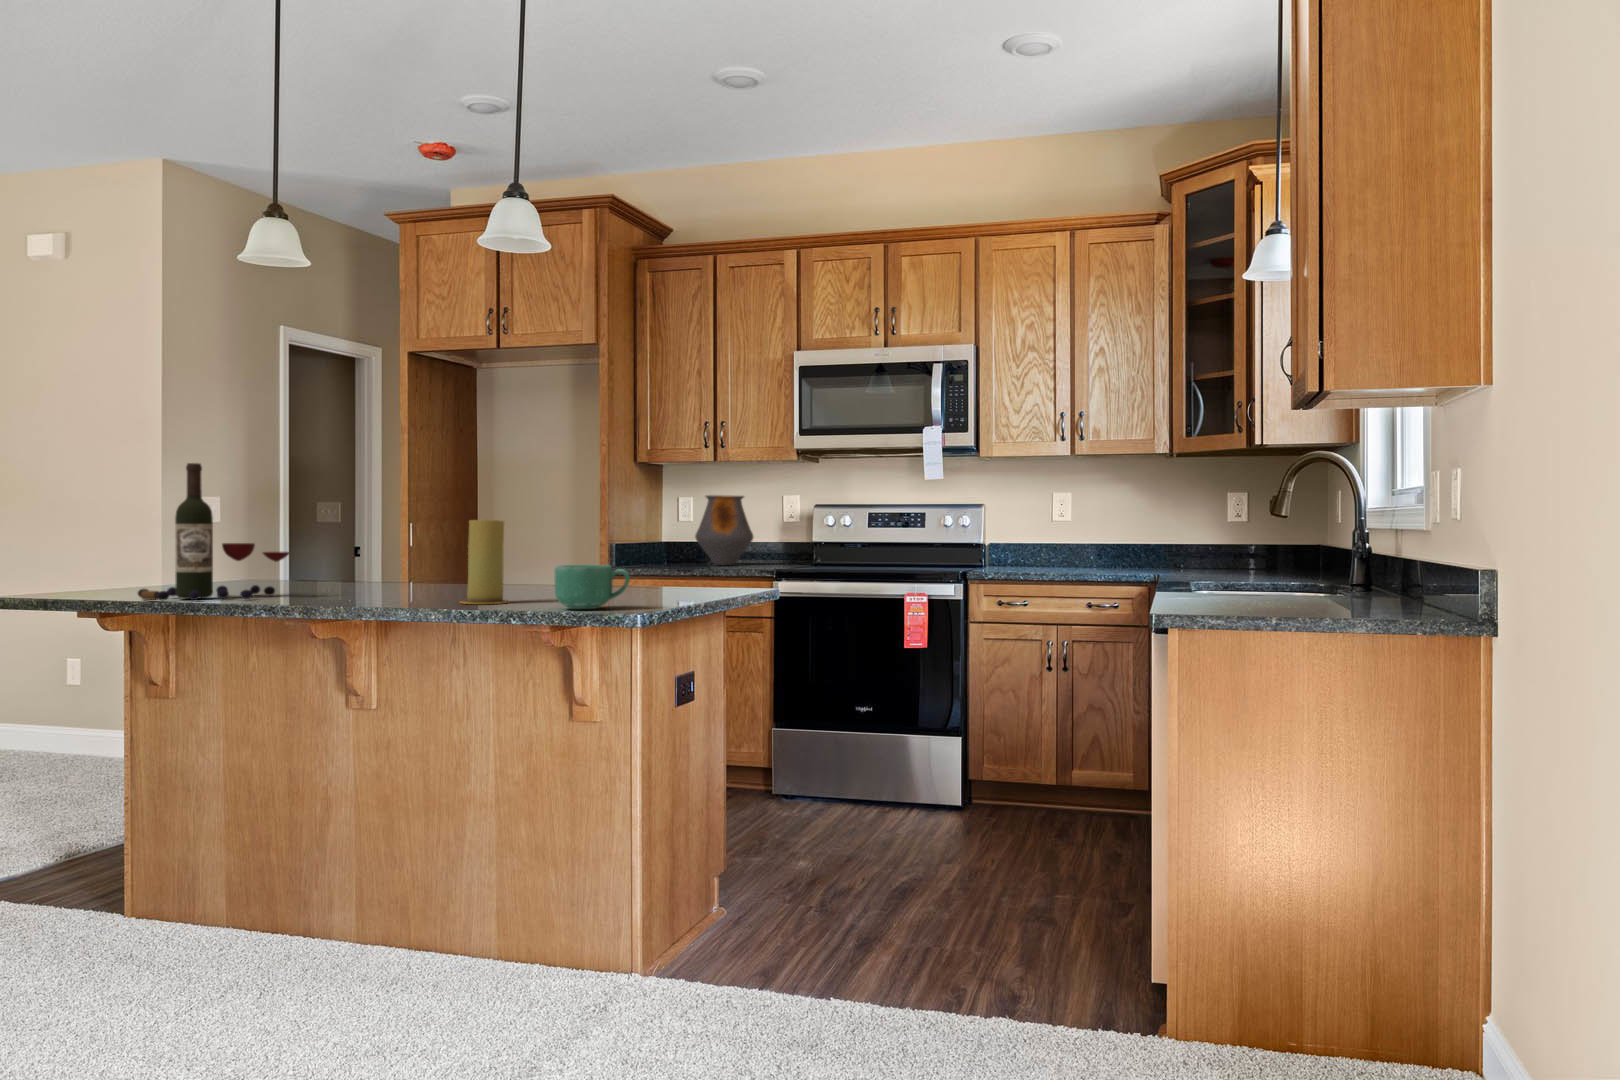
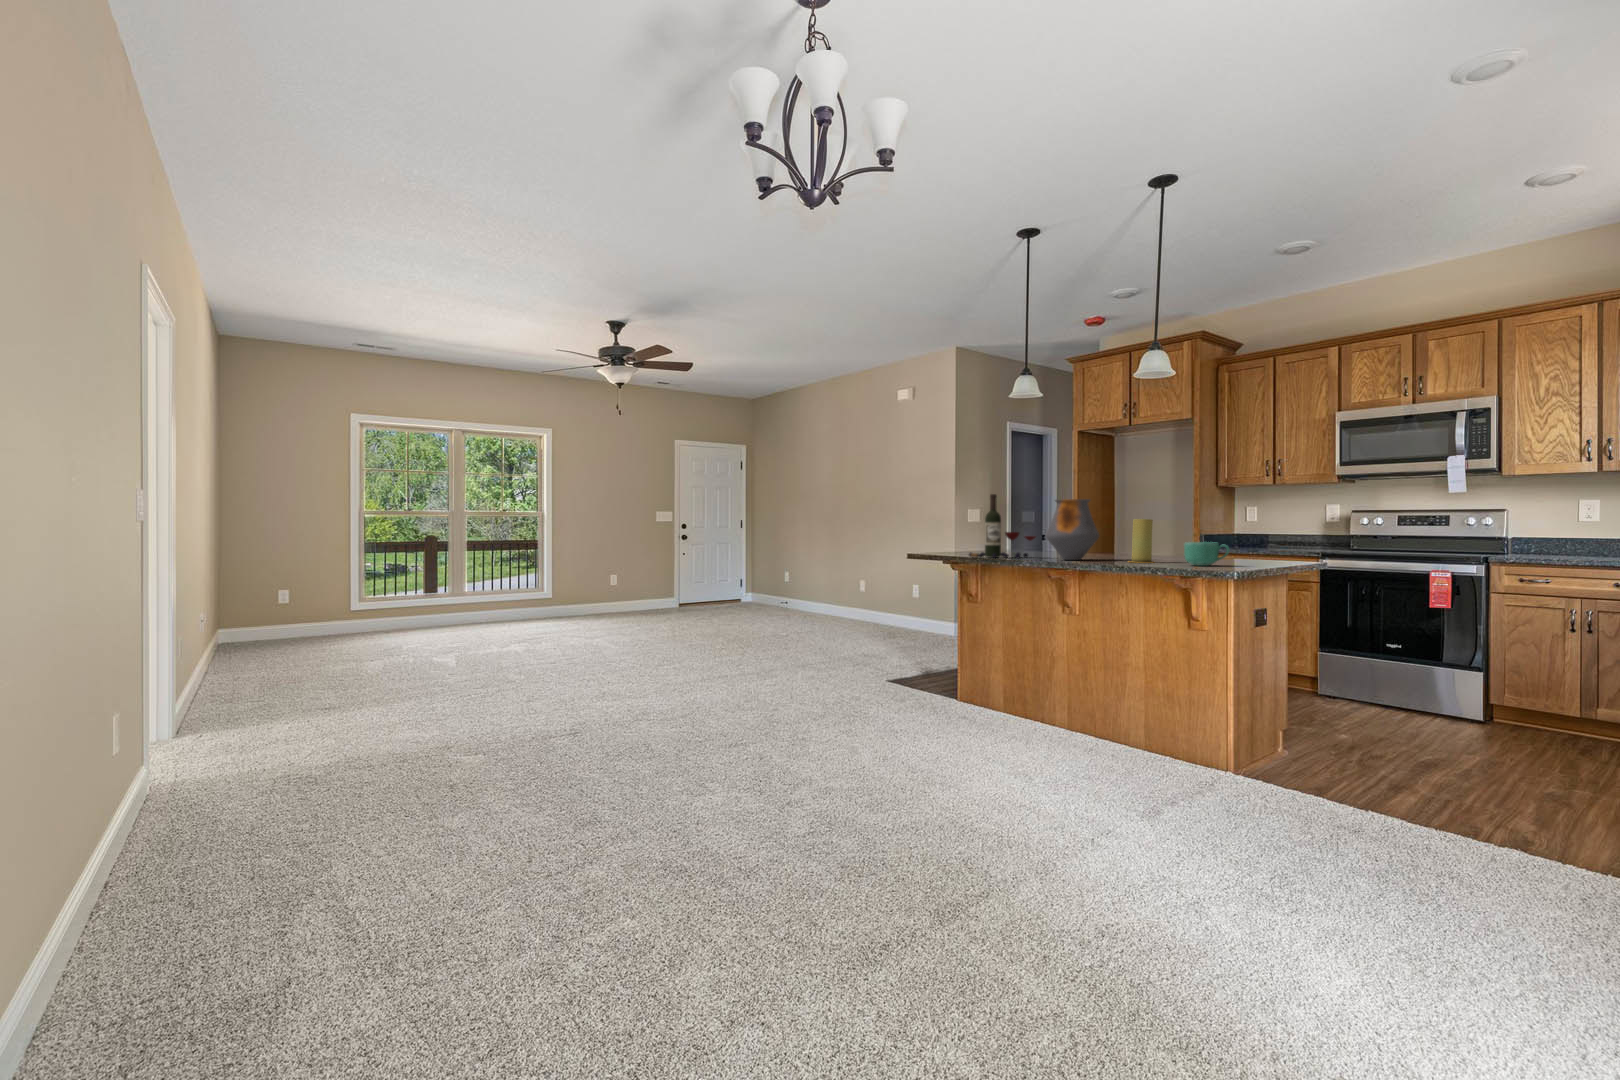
vase: present [695,495,753,565] -> present [1046,499,1099,560]

